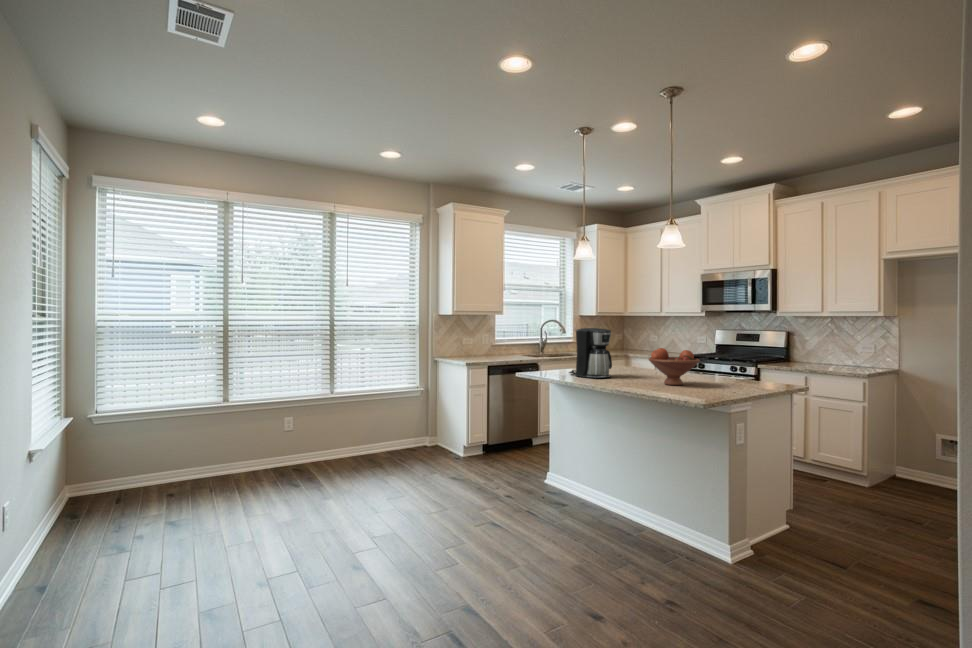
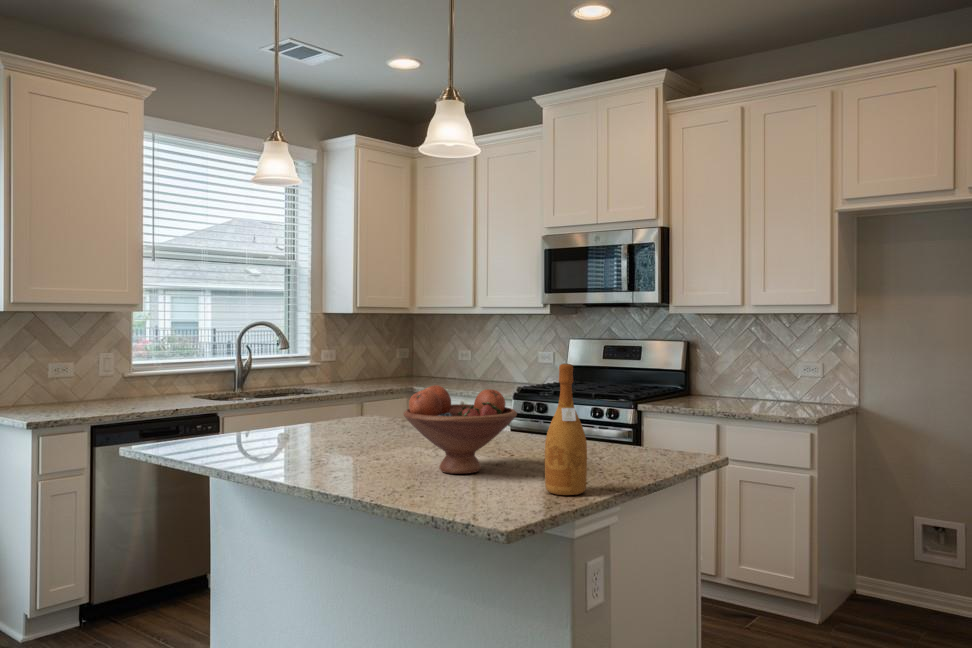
coffee maker: present [569,328,612,379] -> none [234,340,335,462]
wine bottle: none [715,339,734,393] -> present [545,364,587,495]

